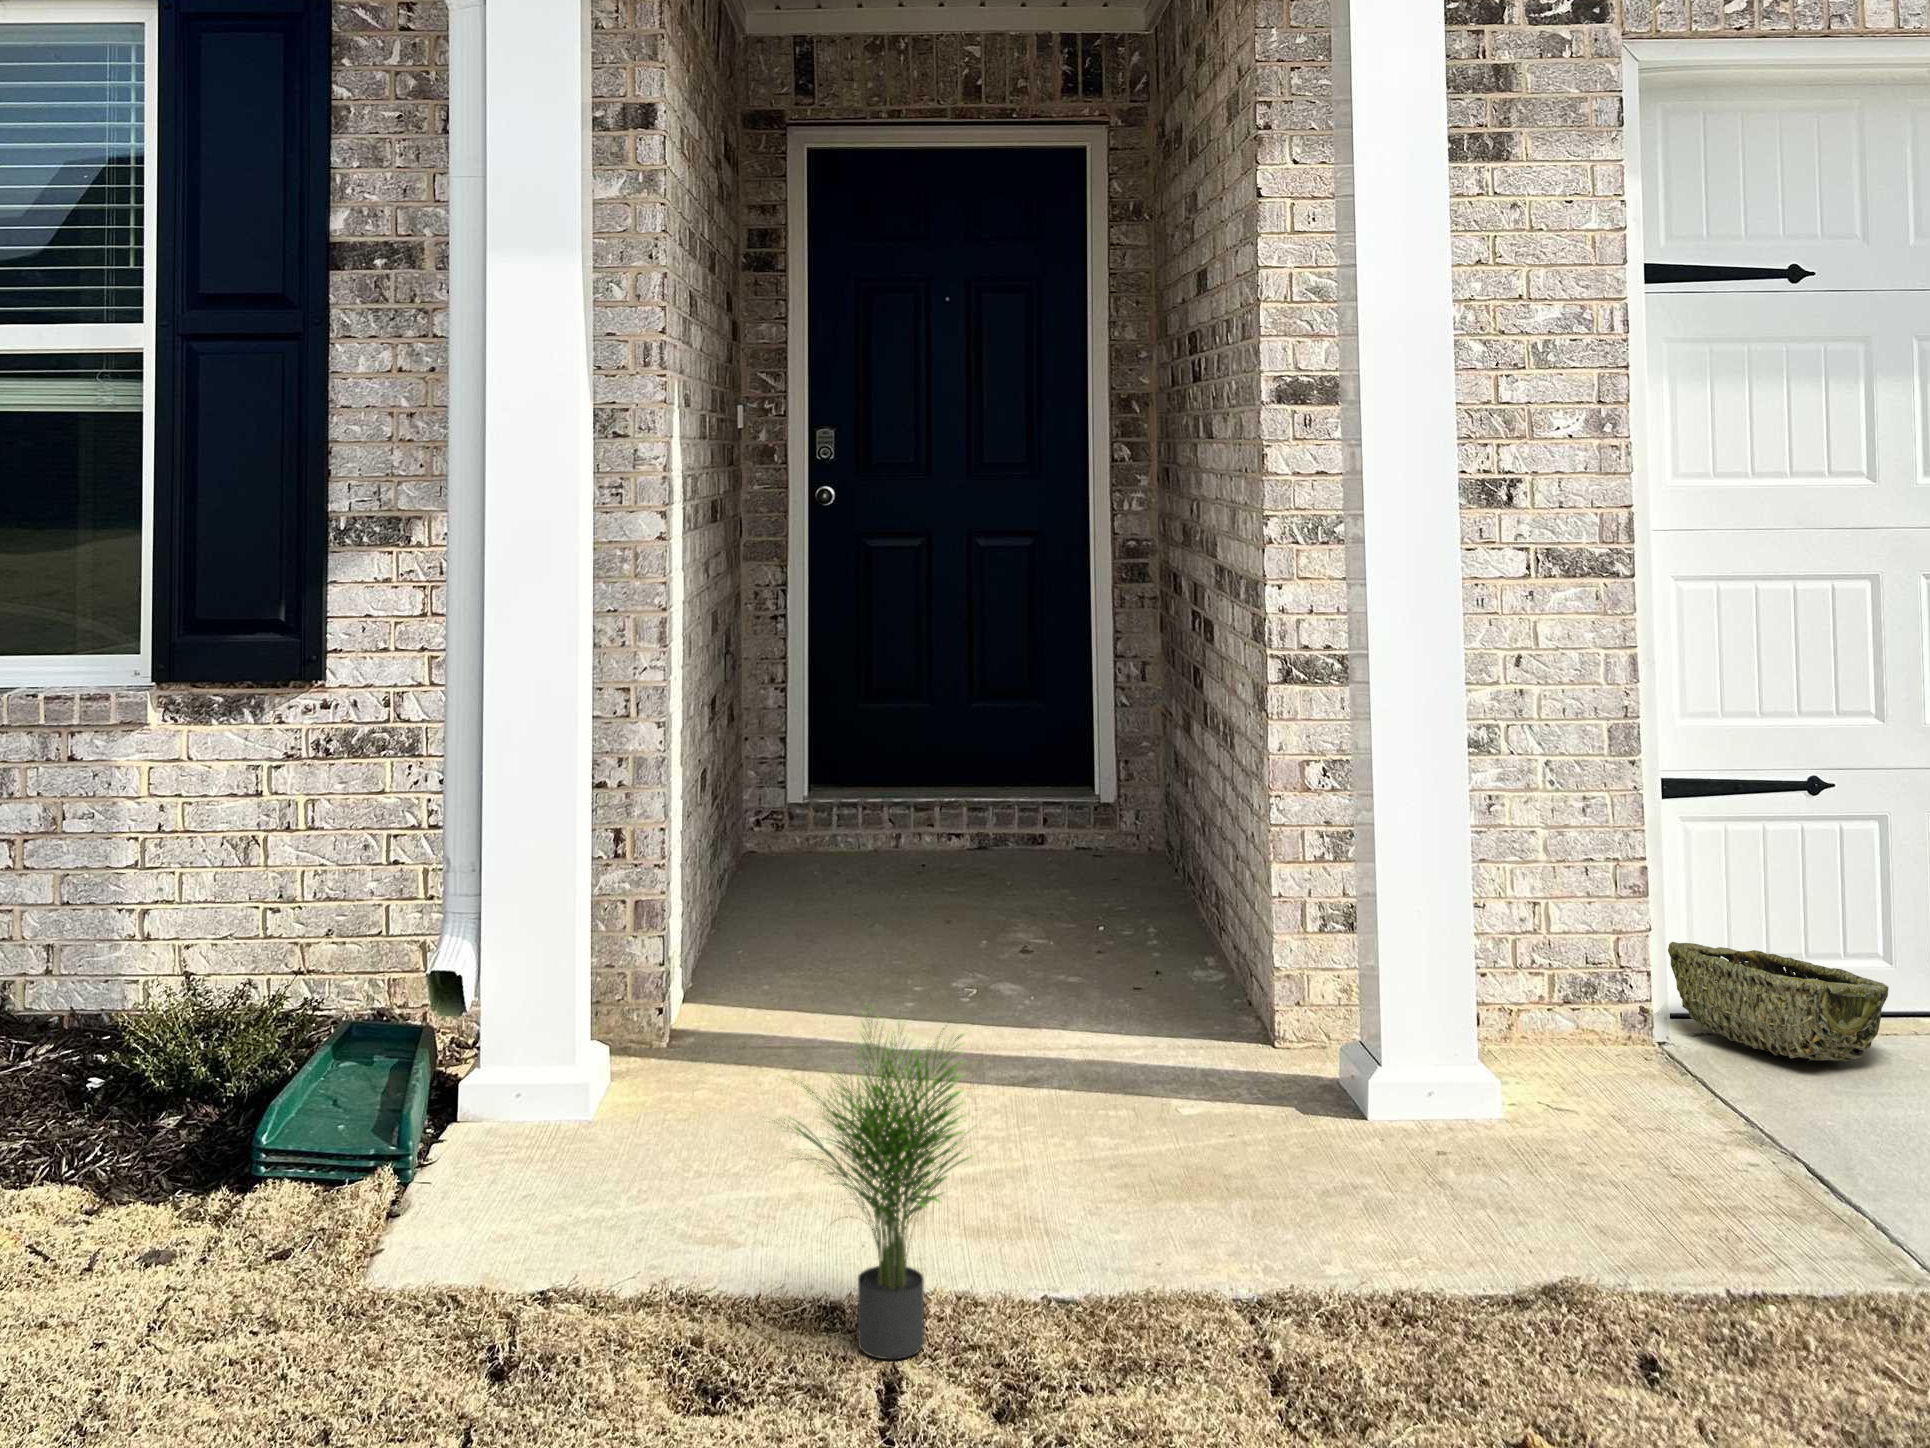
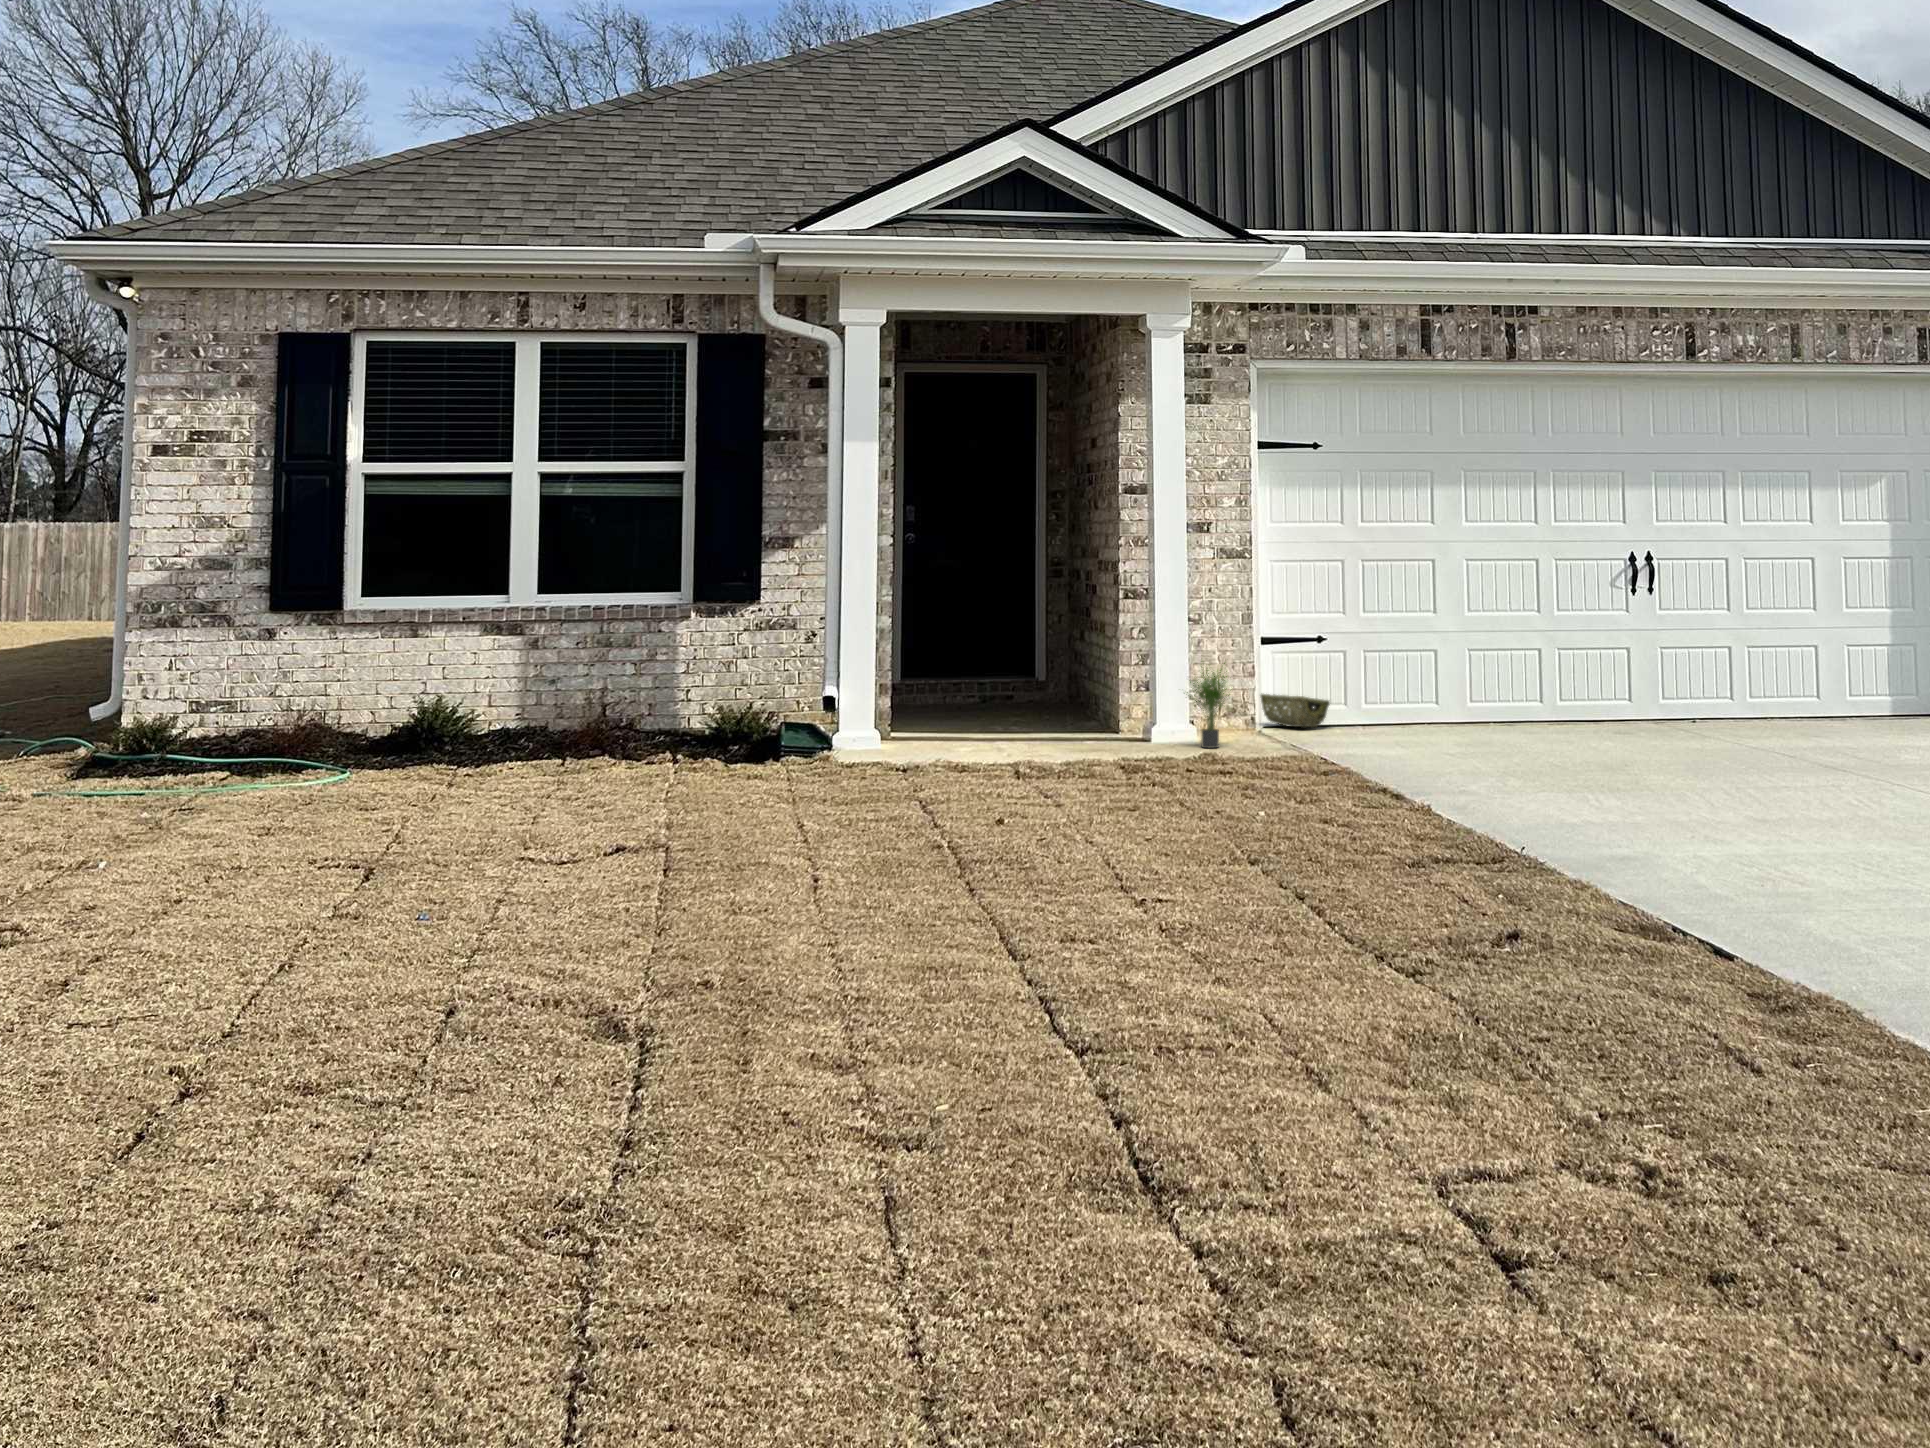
potted plant: present [777,1011,973,1359] -> present [1187,669,1230,748]

